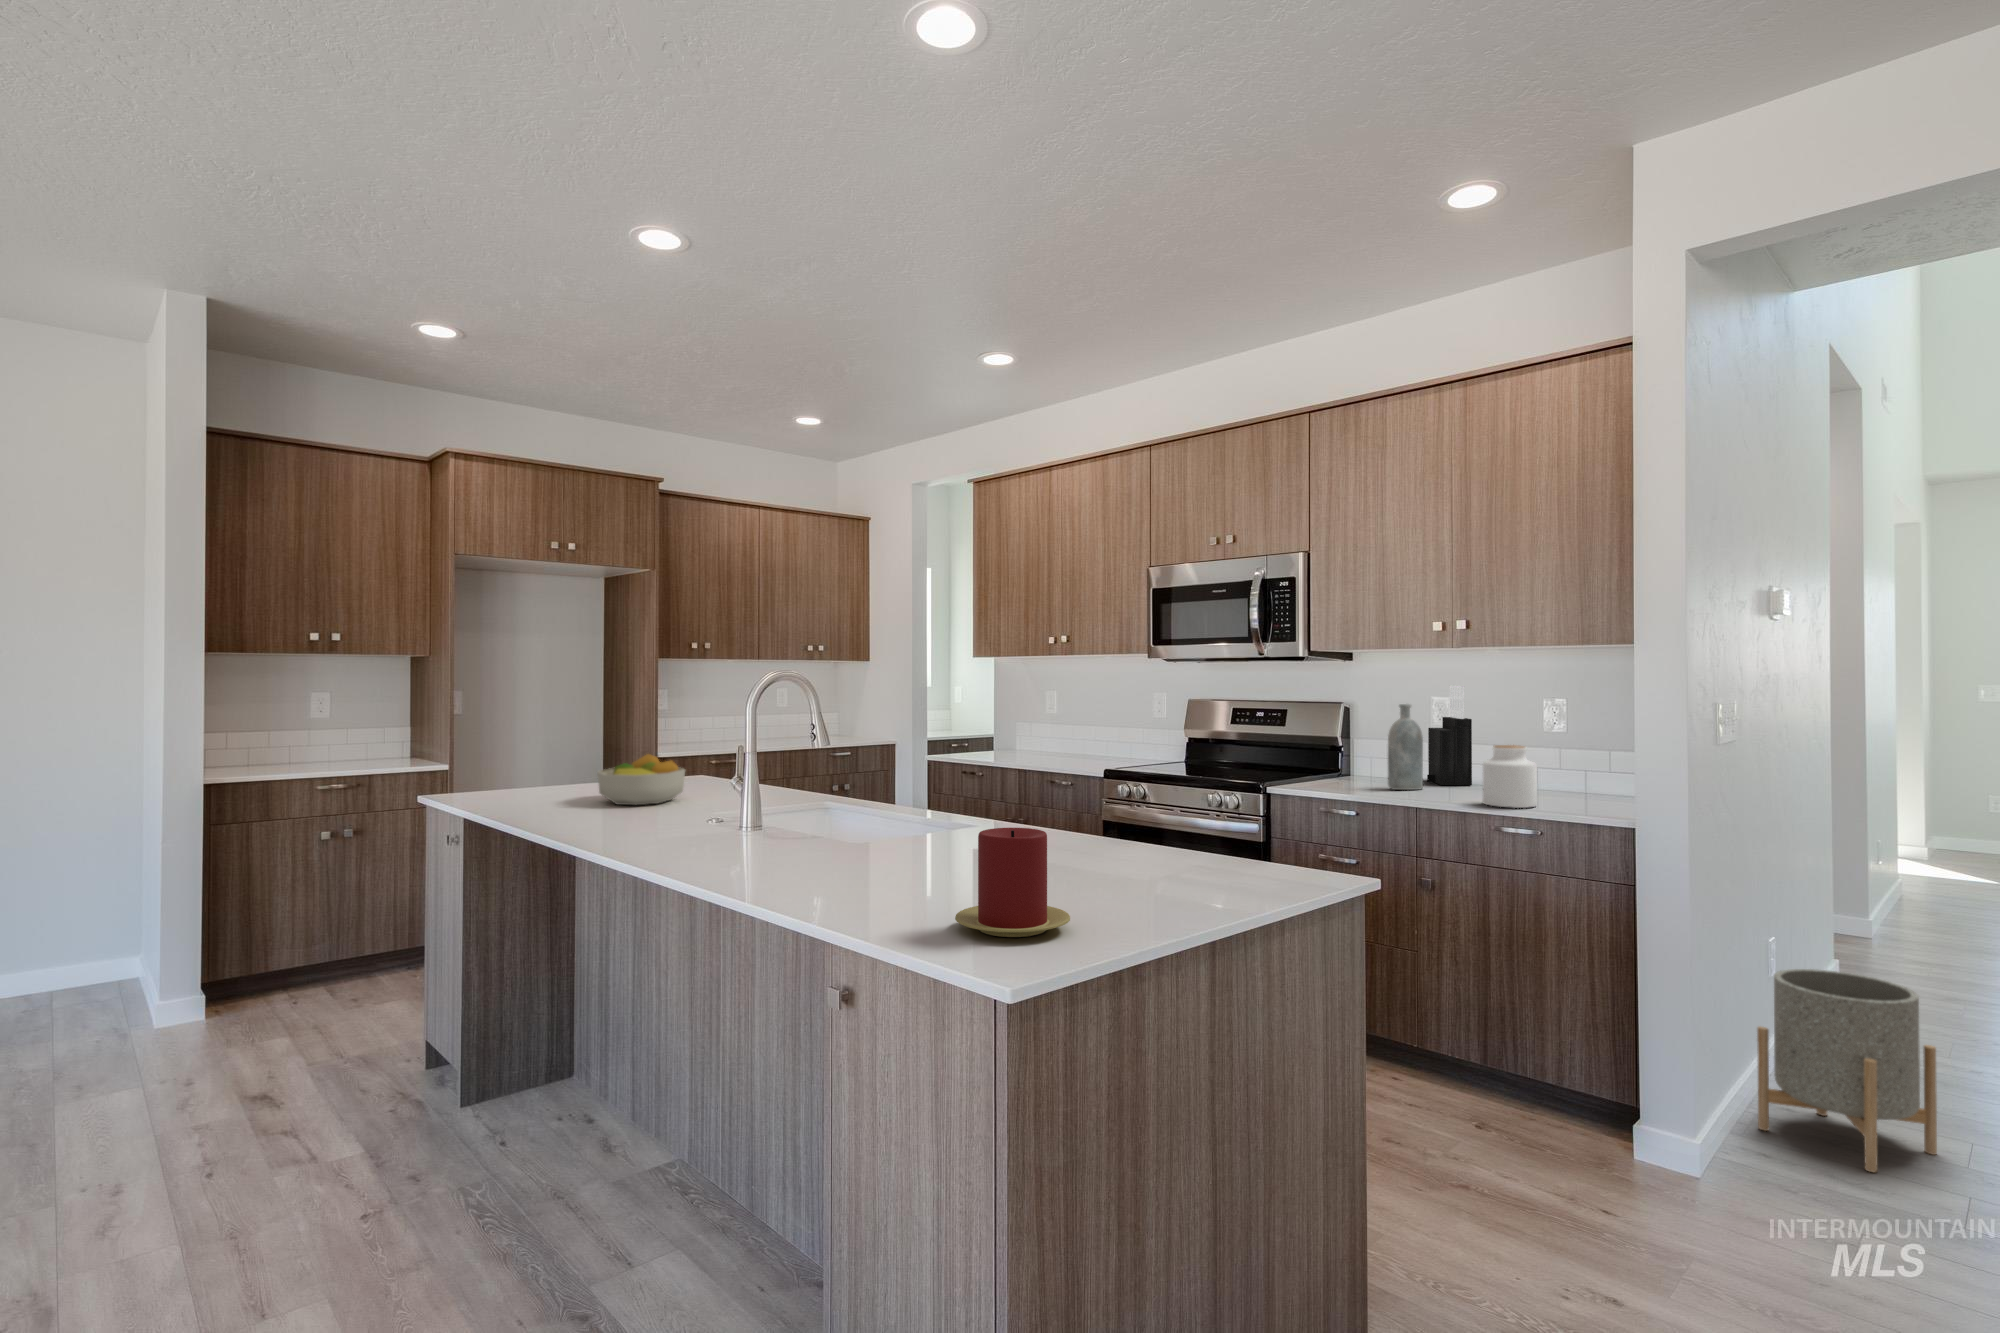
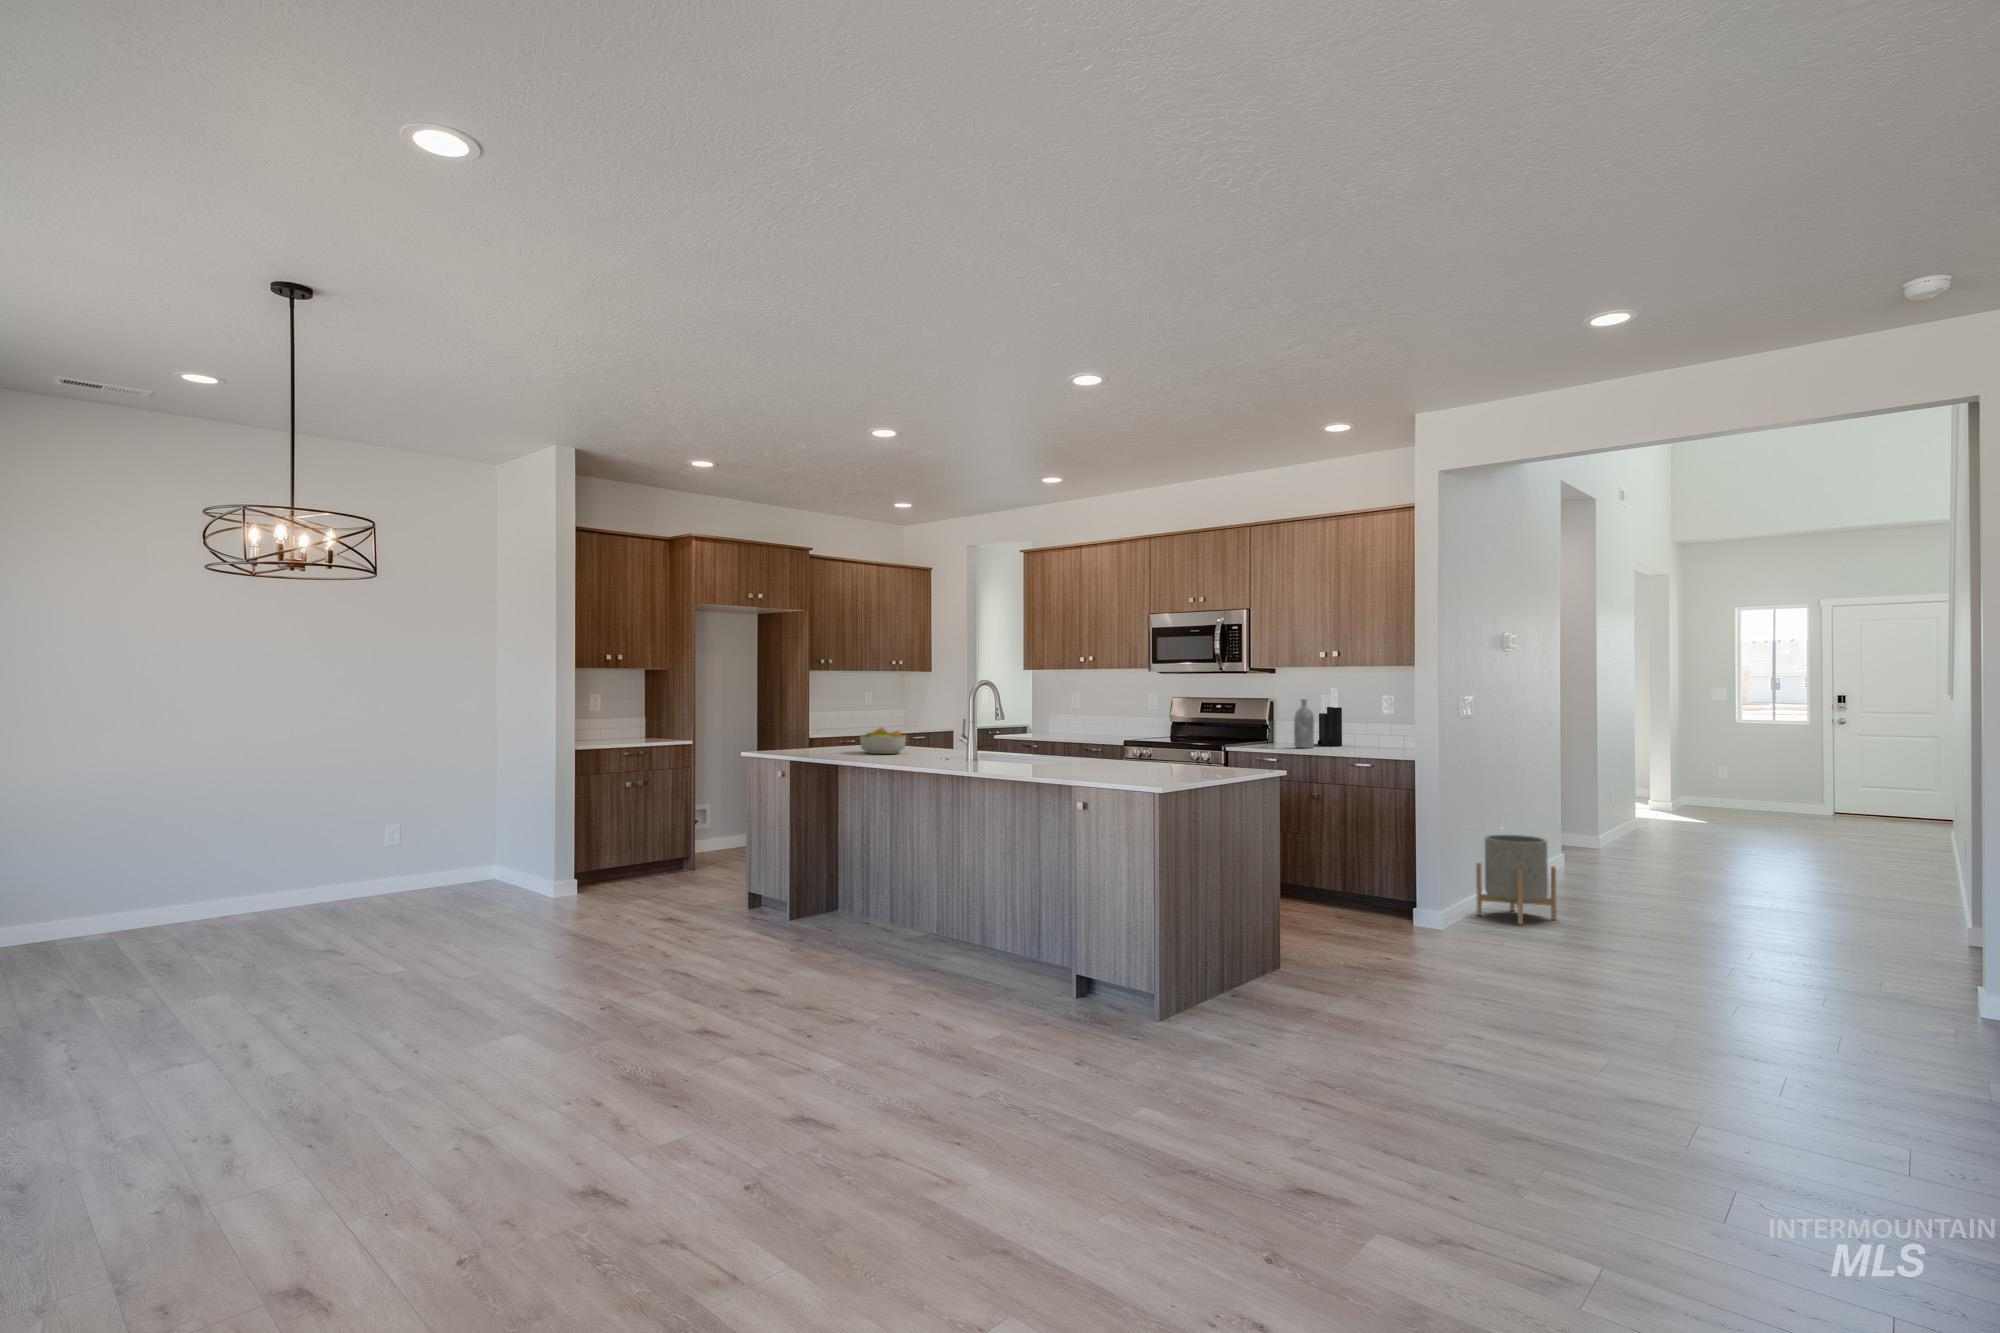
jar: present [1483,745,1537,808] -> none [1343,720,1371,753]
candle: present [955,828,1070,937] -> none [1119,742,1163,780]

